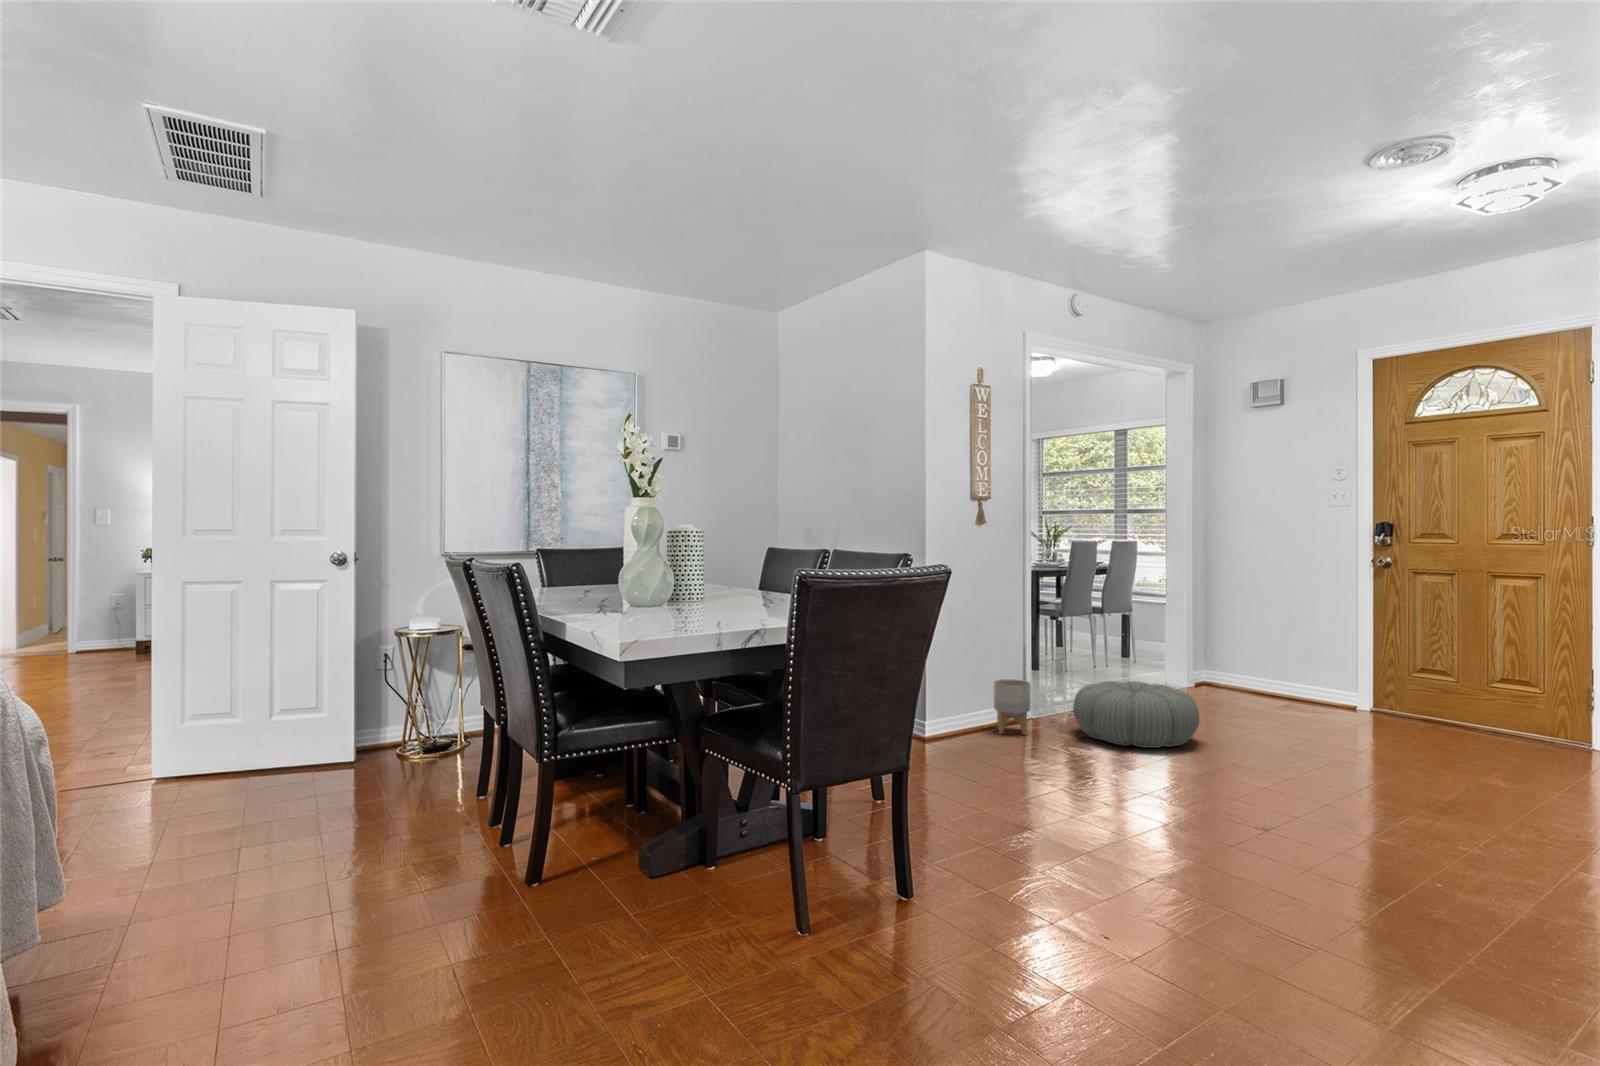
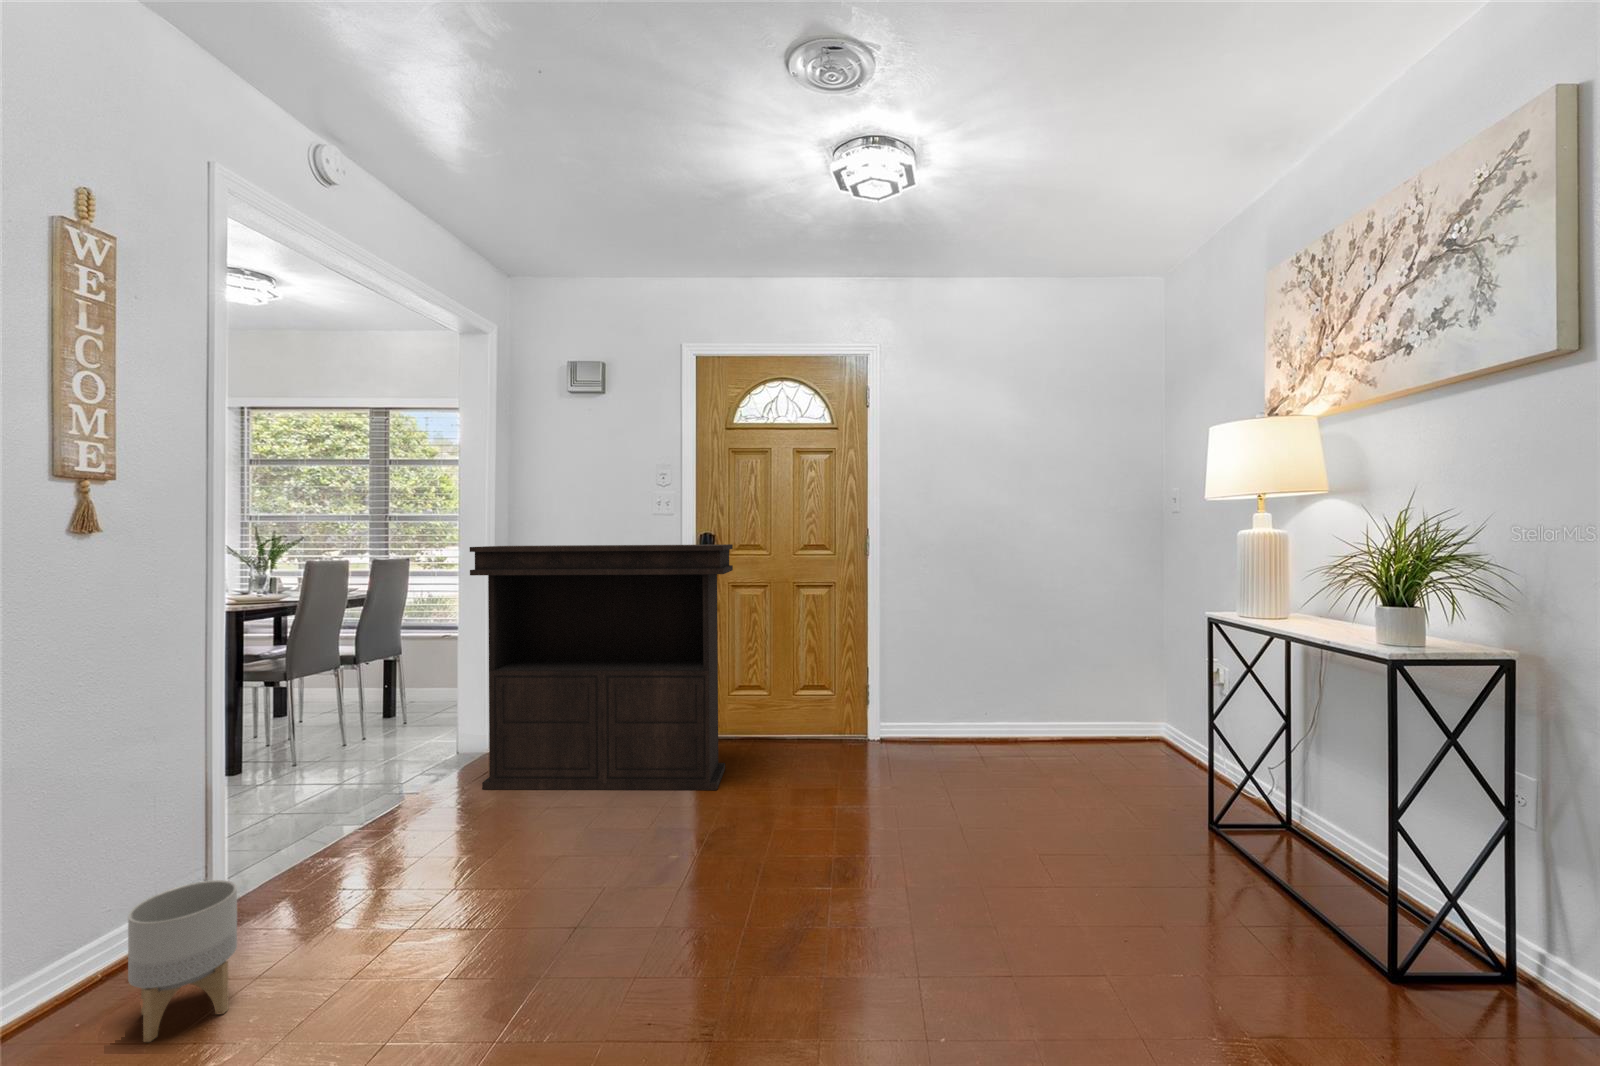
console table: none [1164,531,1390,737] -> present [470,544,733,790]
pouf: present [1073,681,1200,748] -> none [340,798,572,957]

